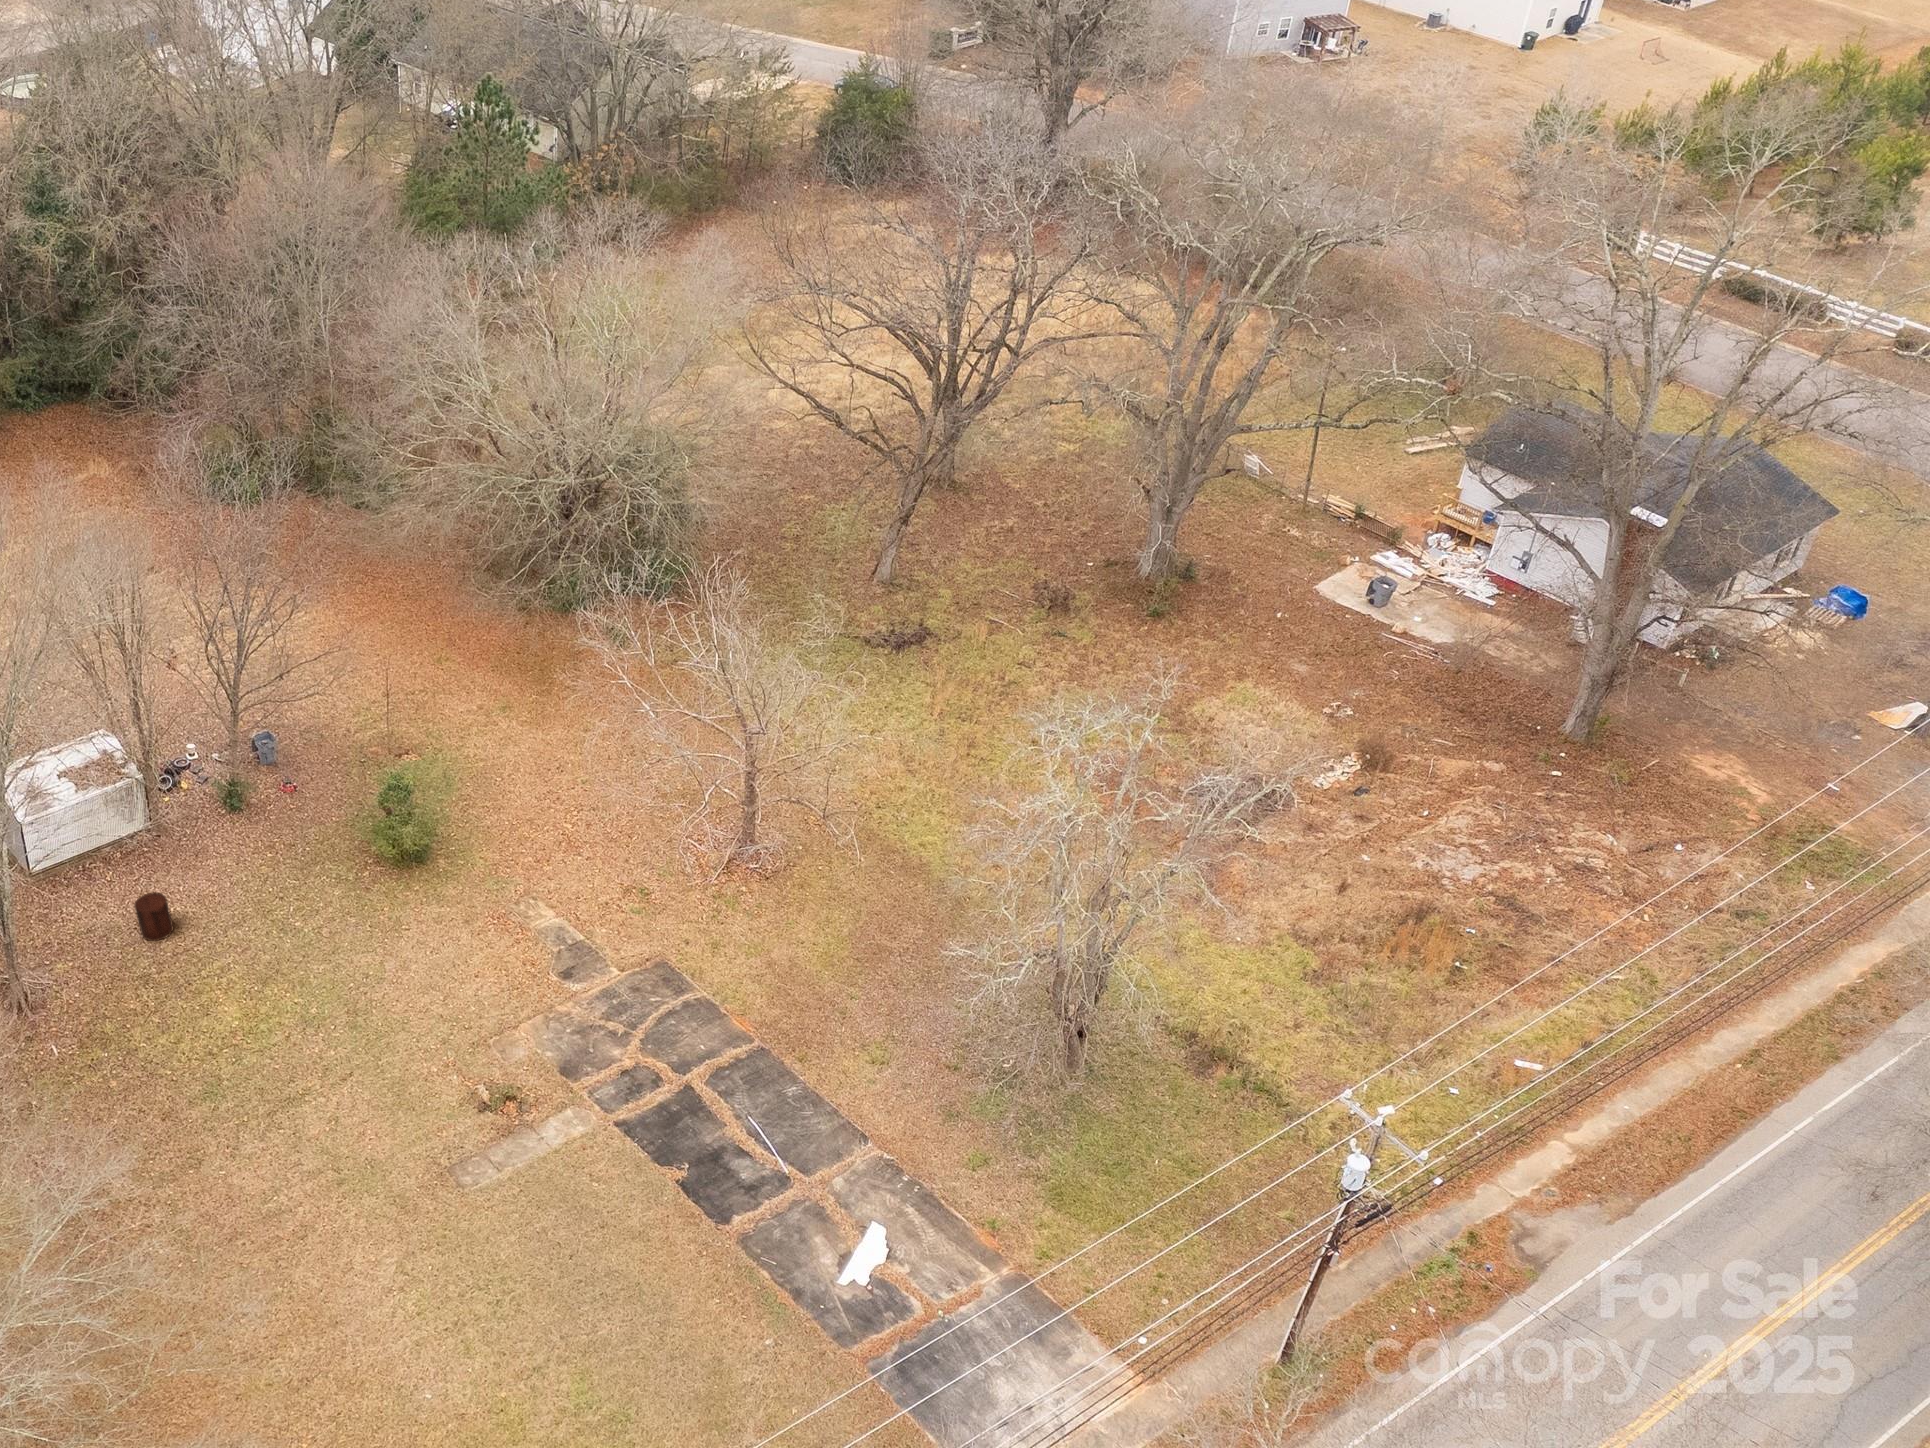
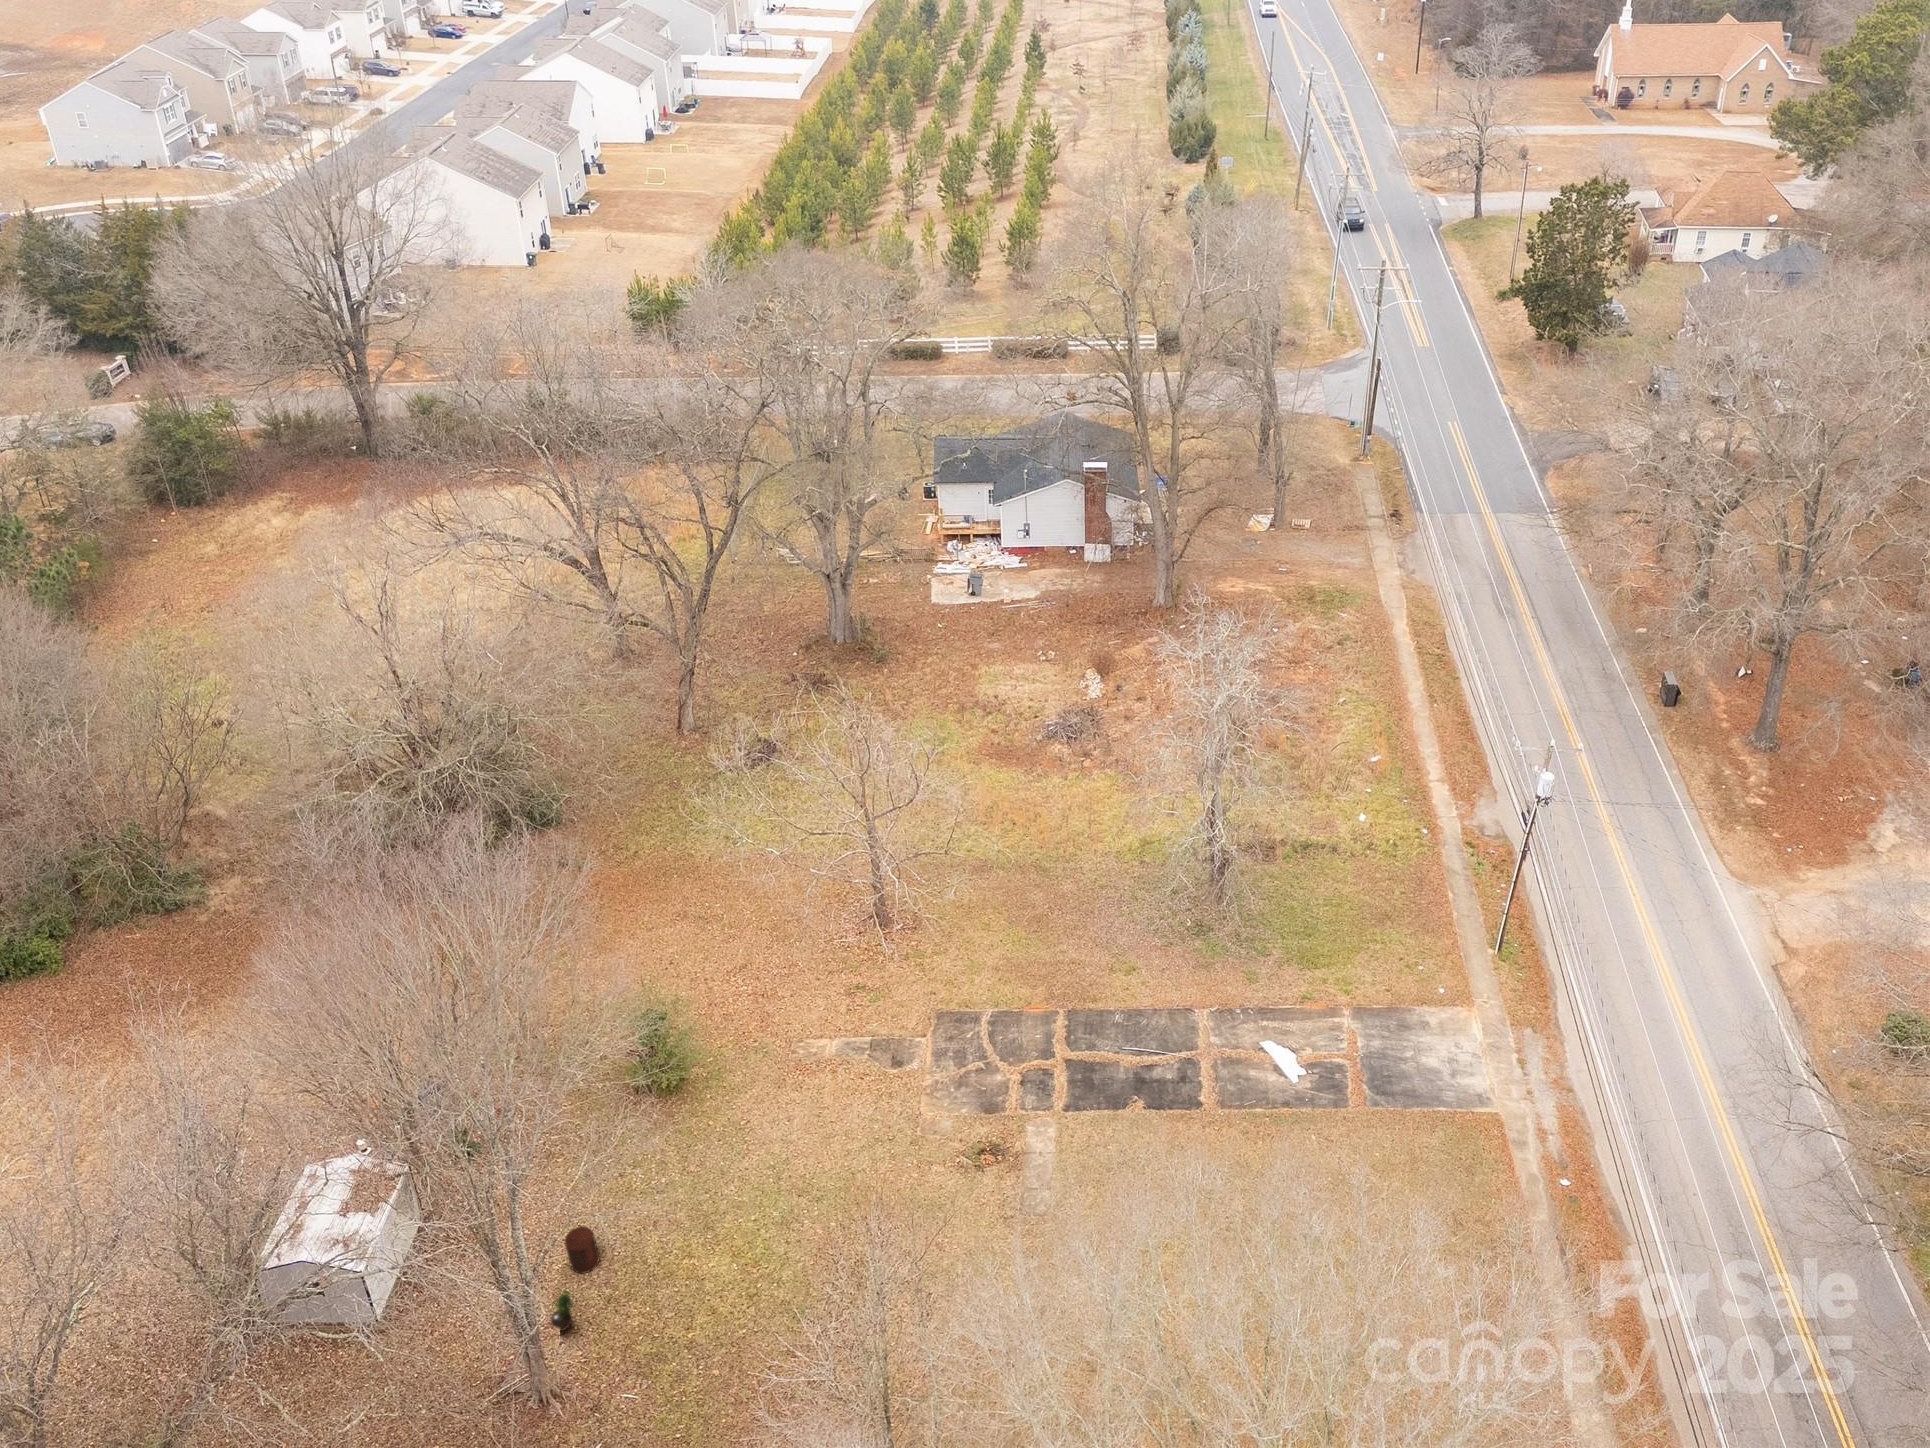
potted tree: none [62,925,90,965] -> present [551,1288,573,1331]

